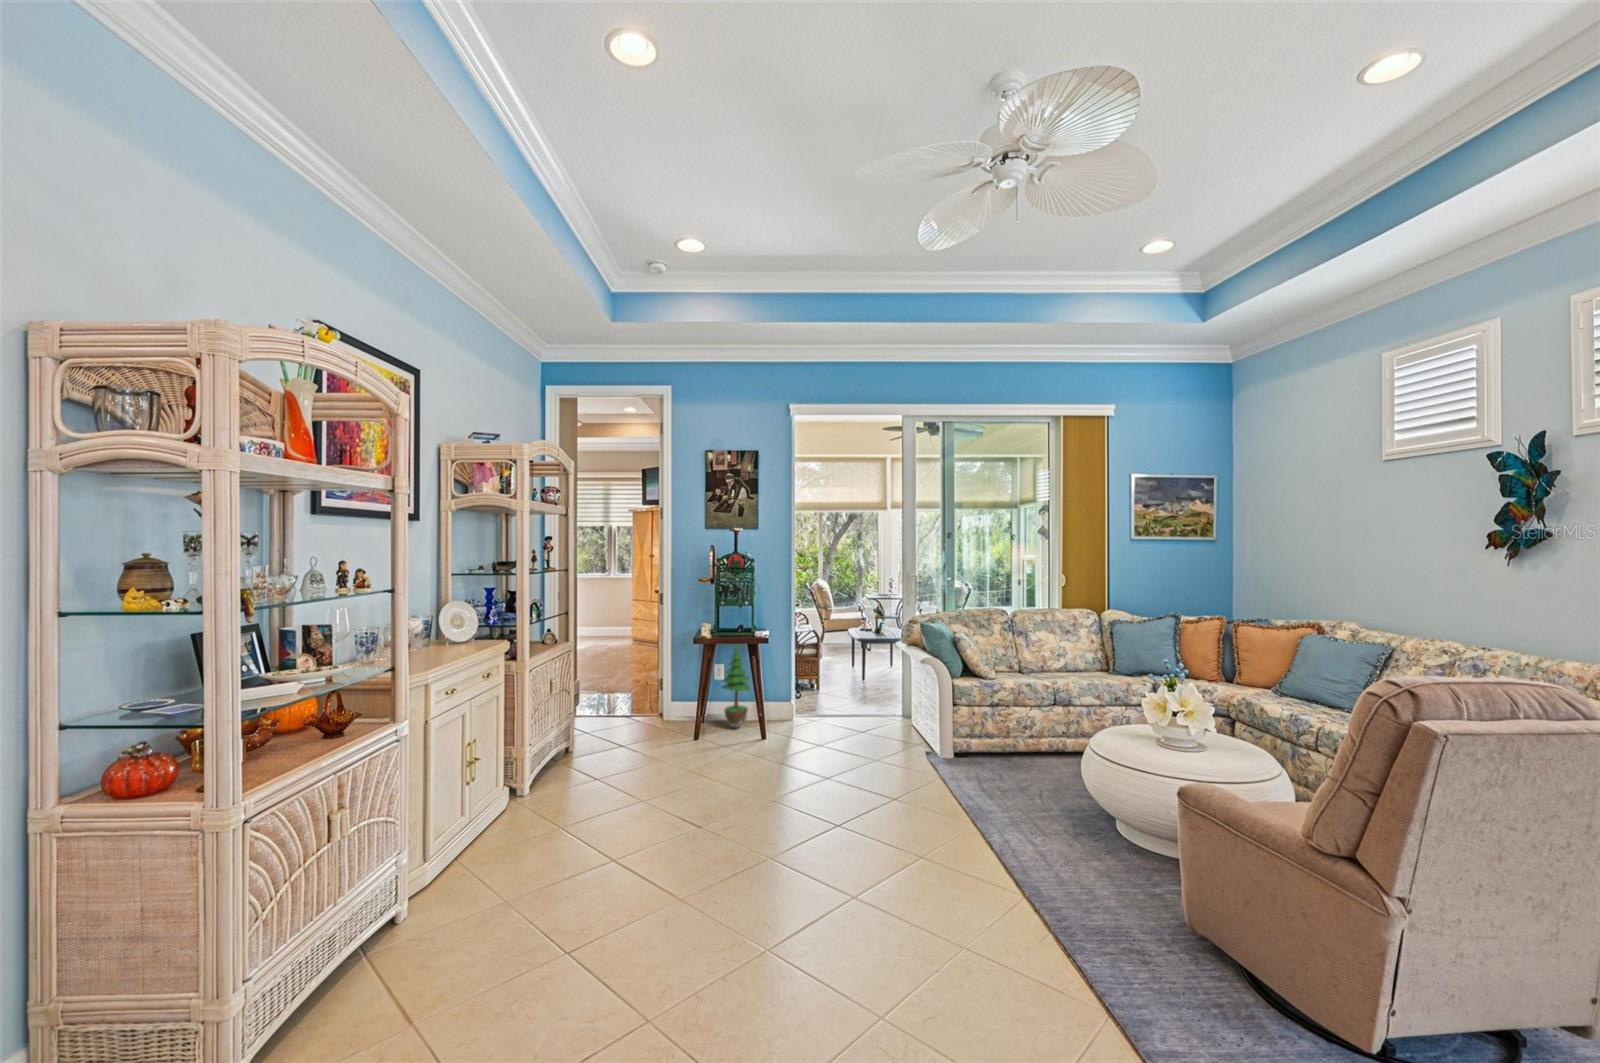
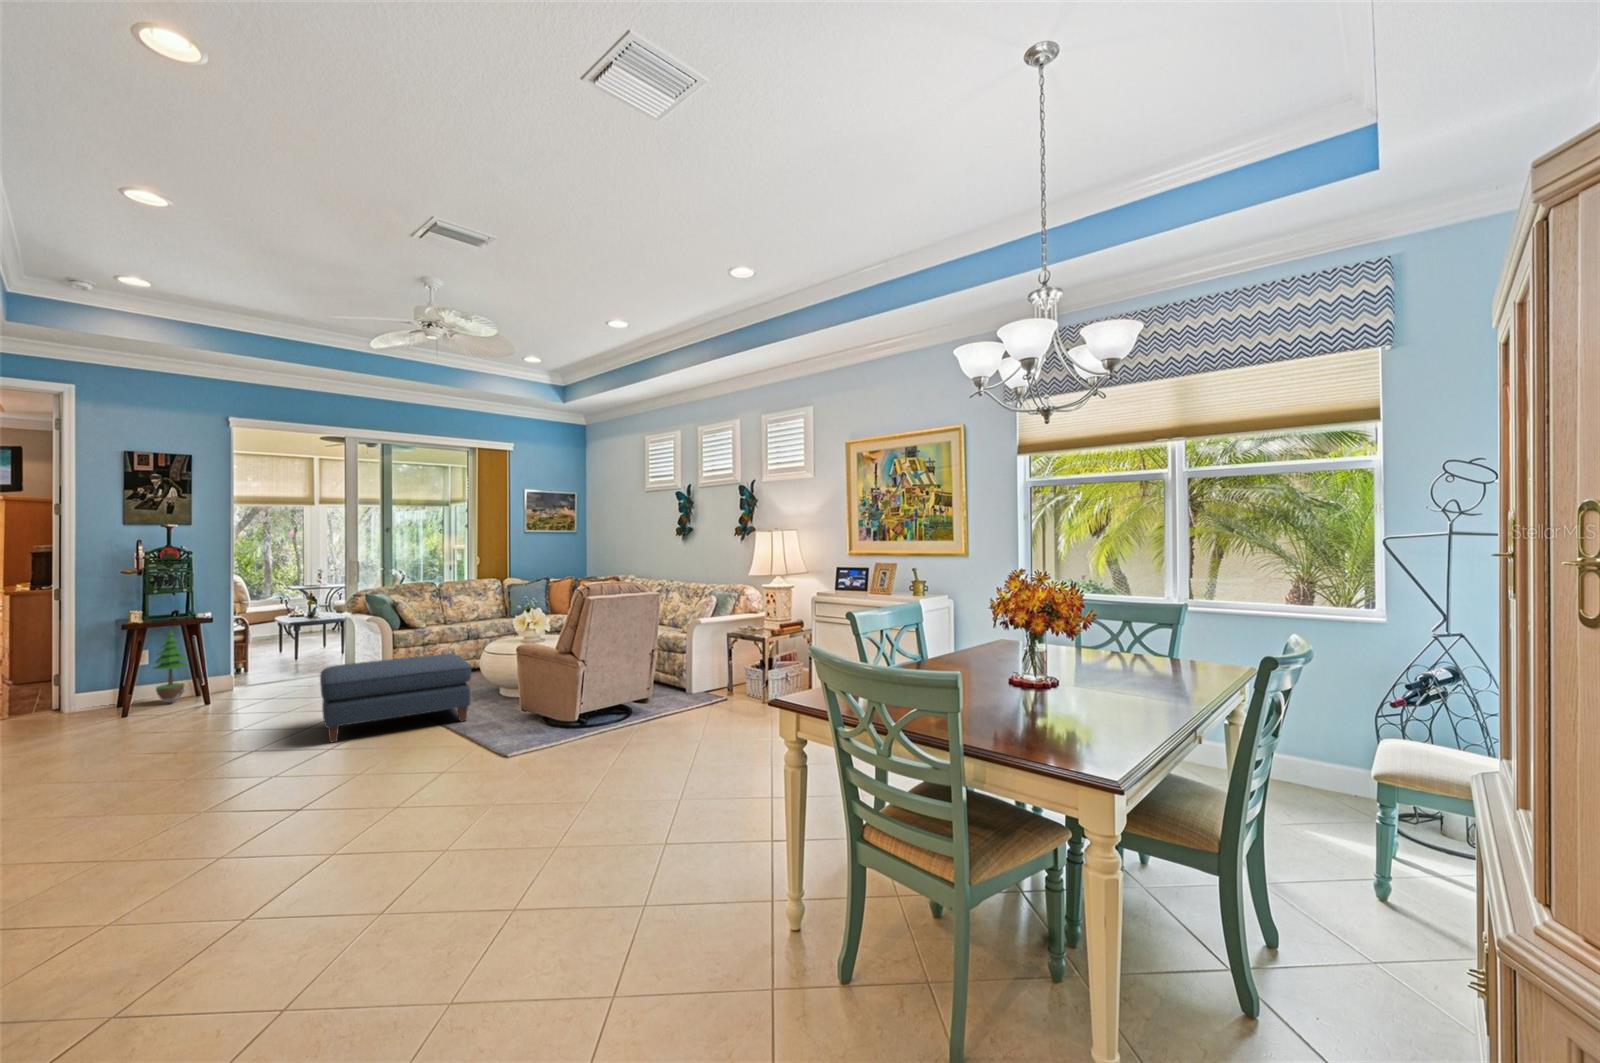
ottoman: none [840,742,1074,904] -> present [320,654,471,742]

